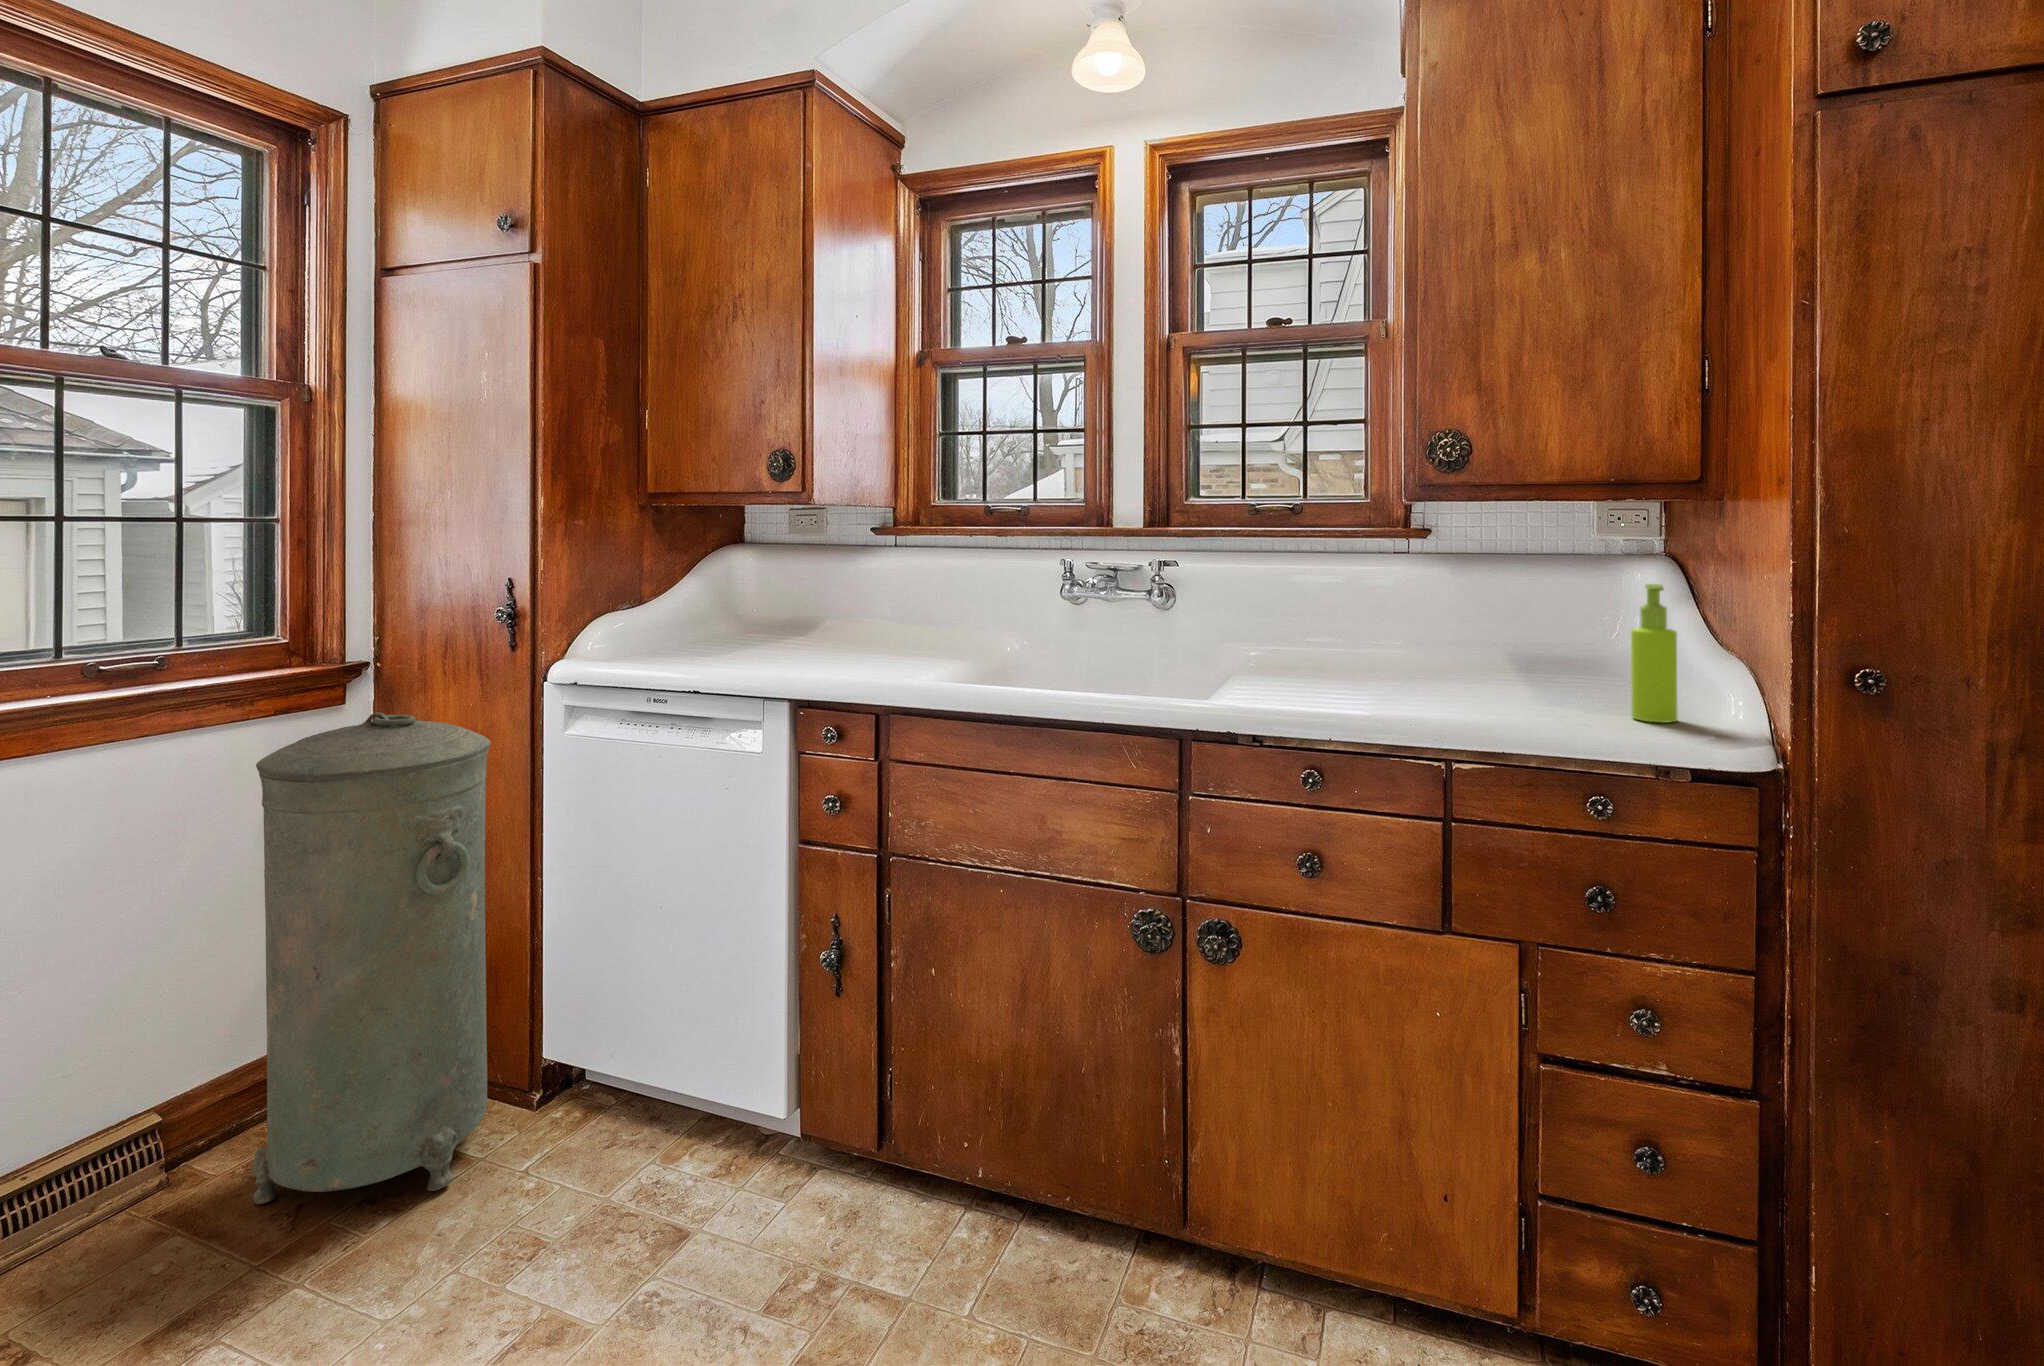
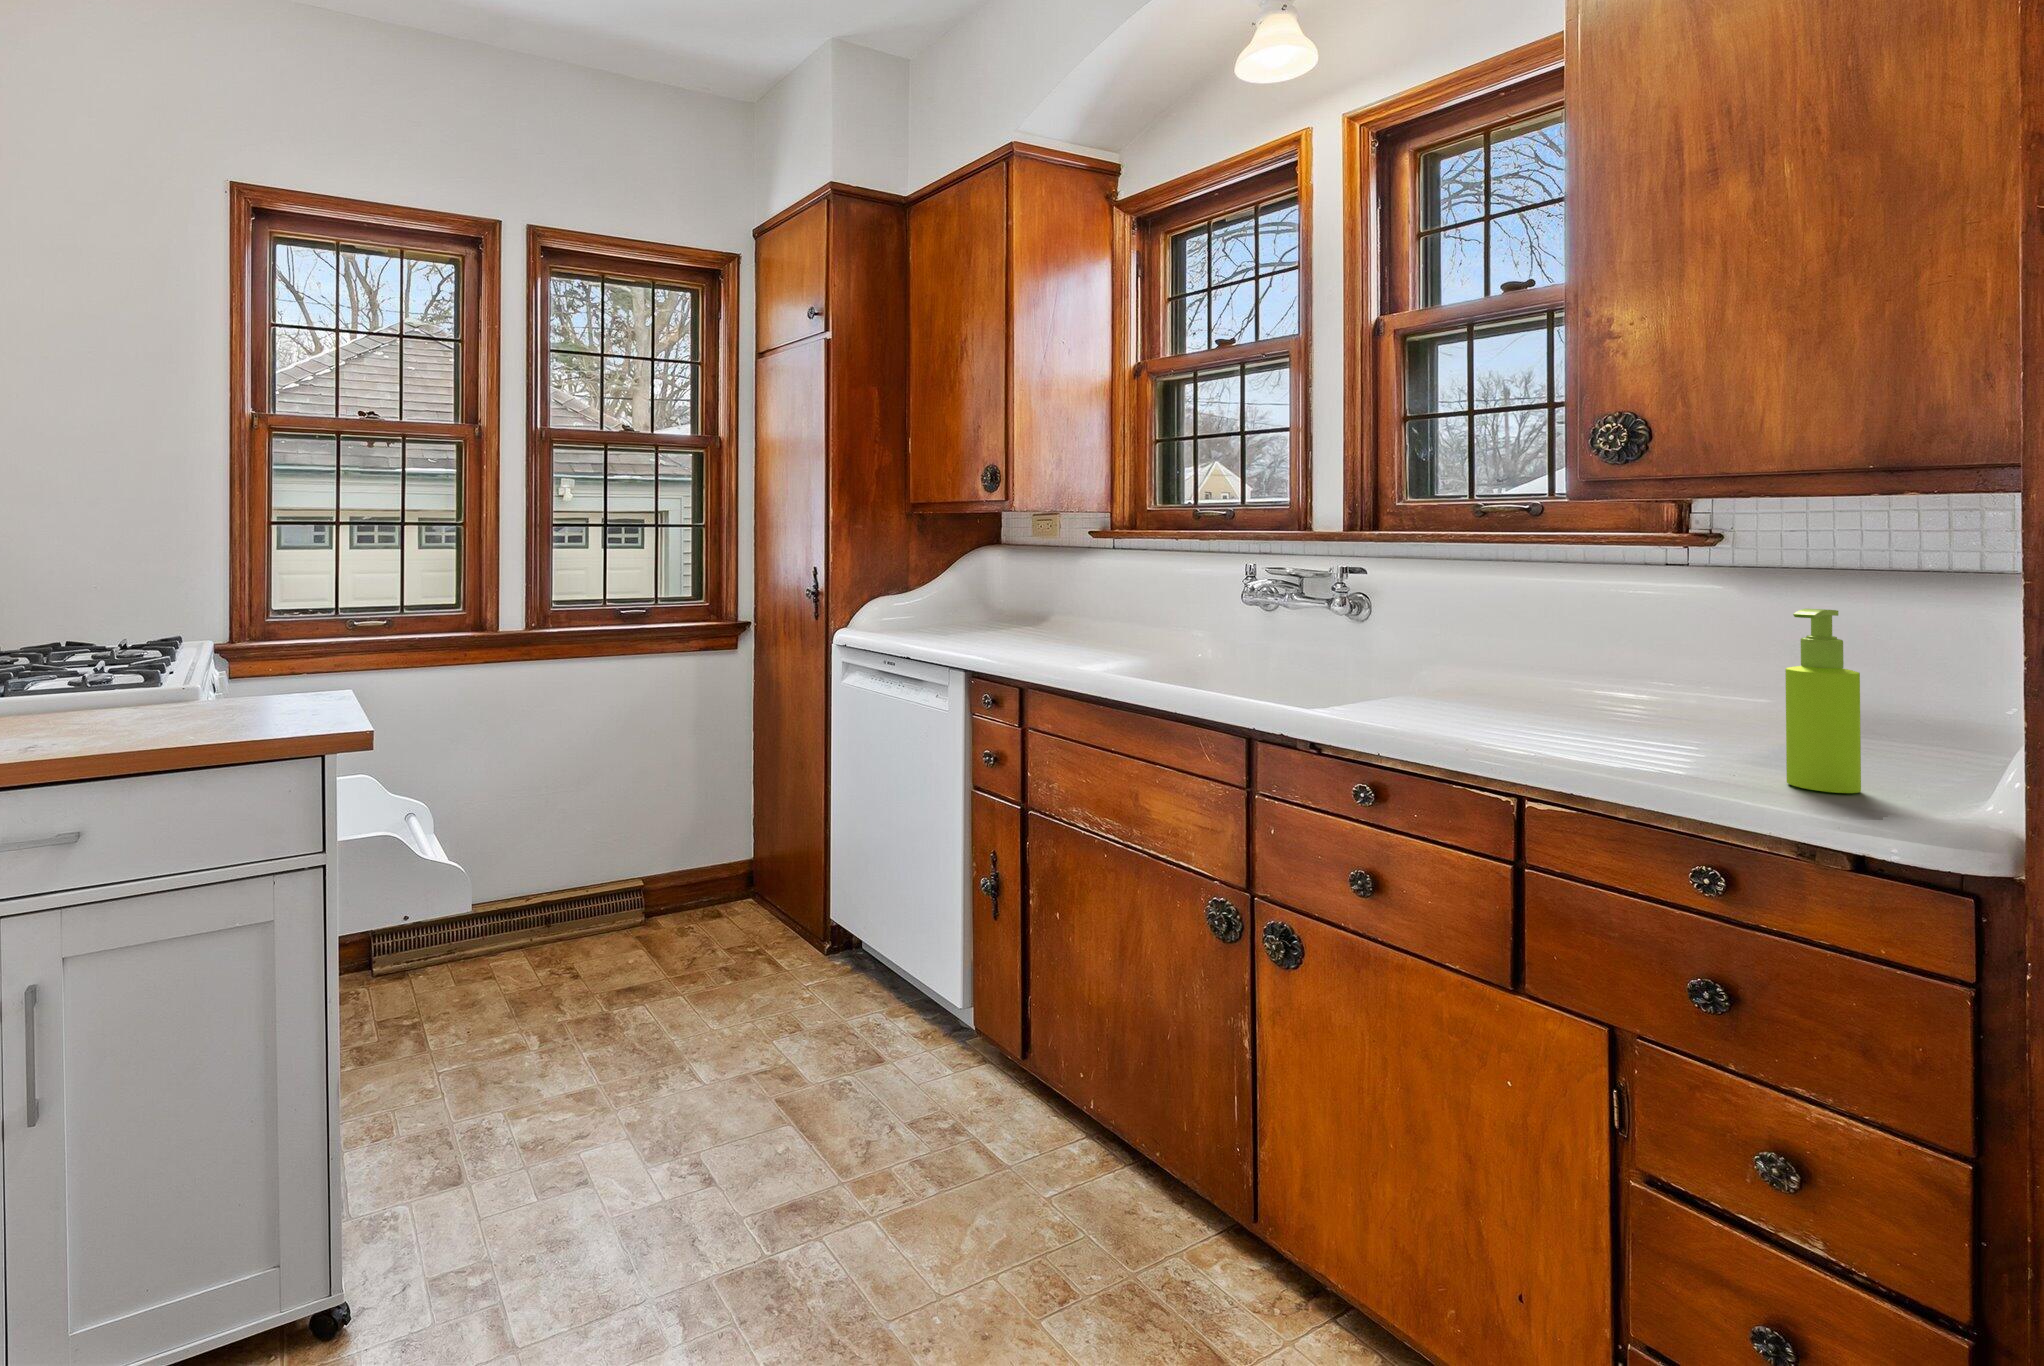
trash can: present [252,712,491,1205] -> none [673,654,799,980]

